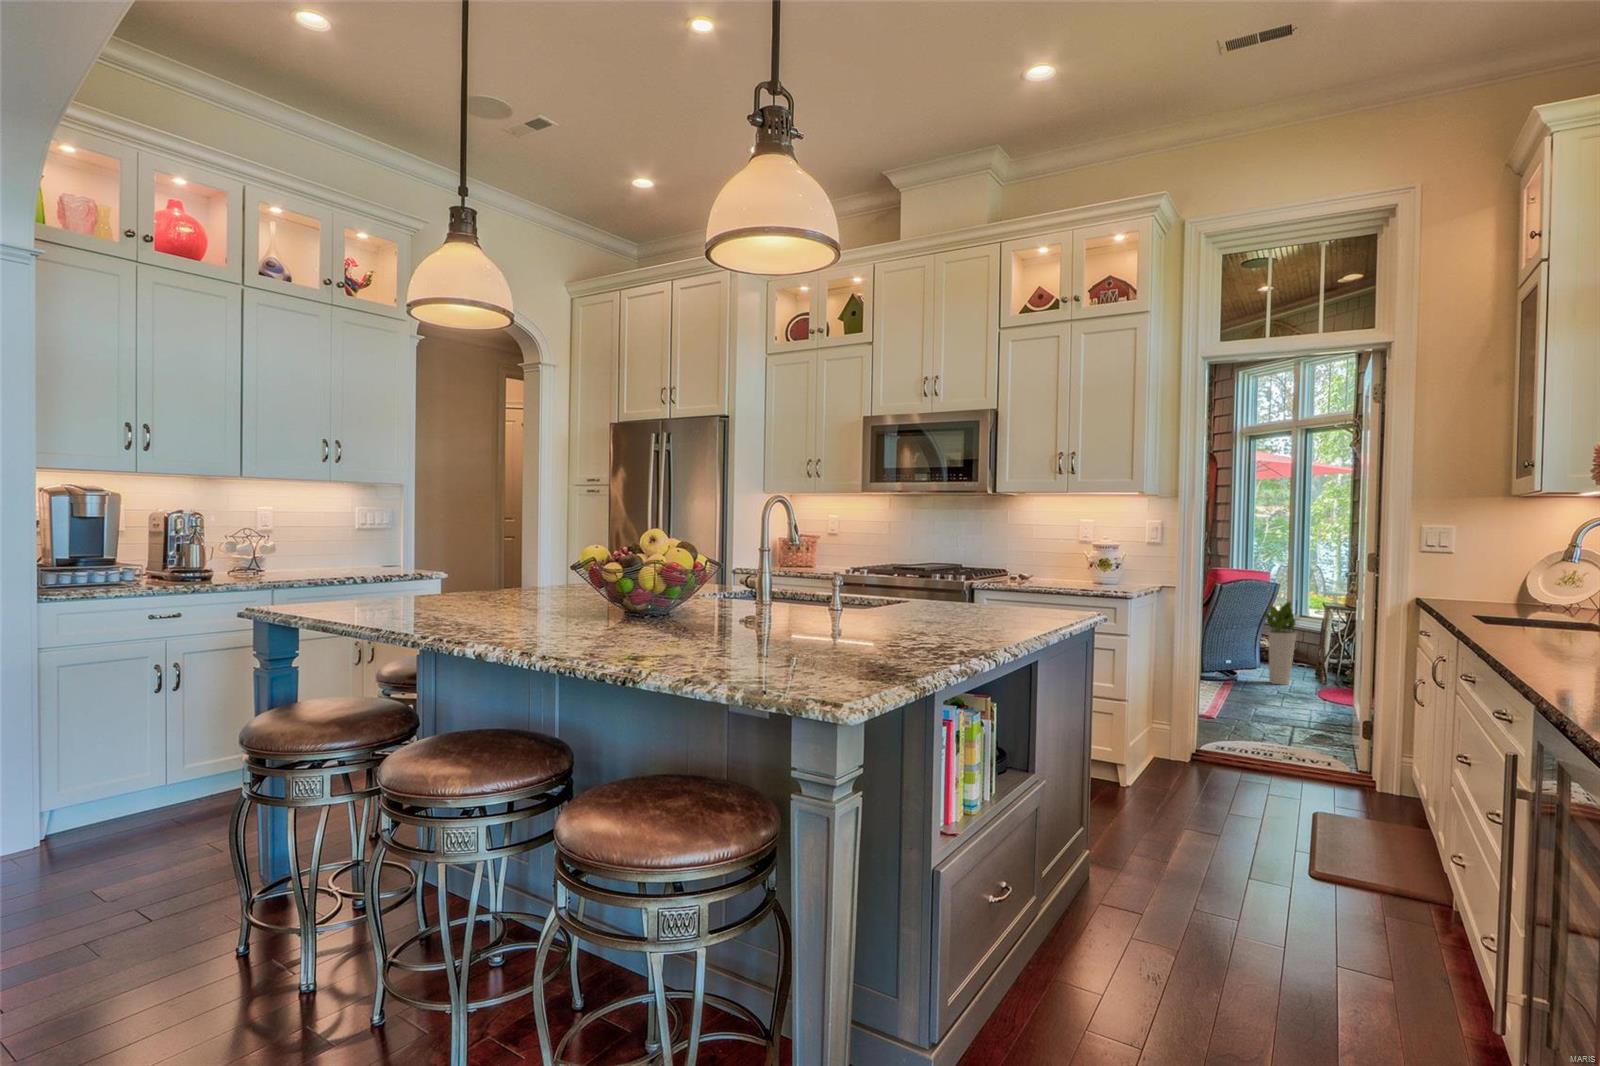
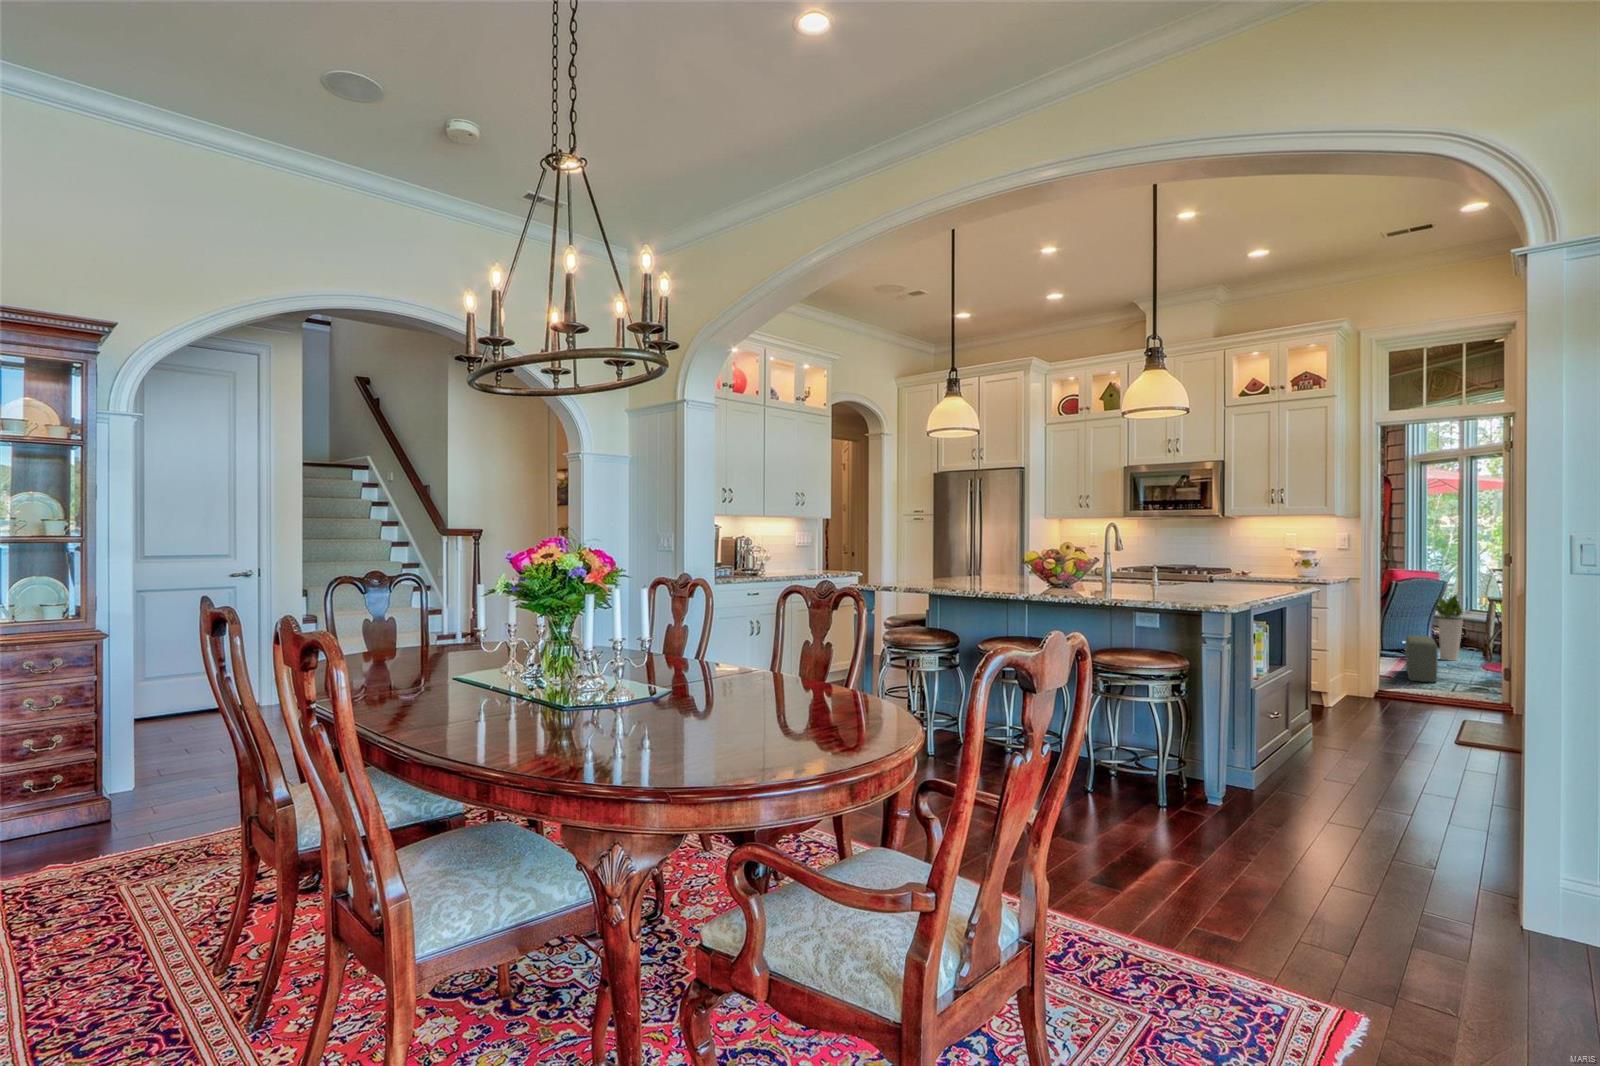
pouf: none [1231,658,1271,726] -> present [1405,635,1438,683]

